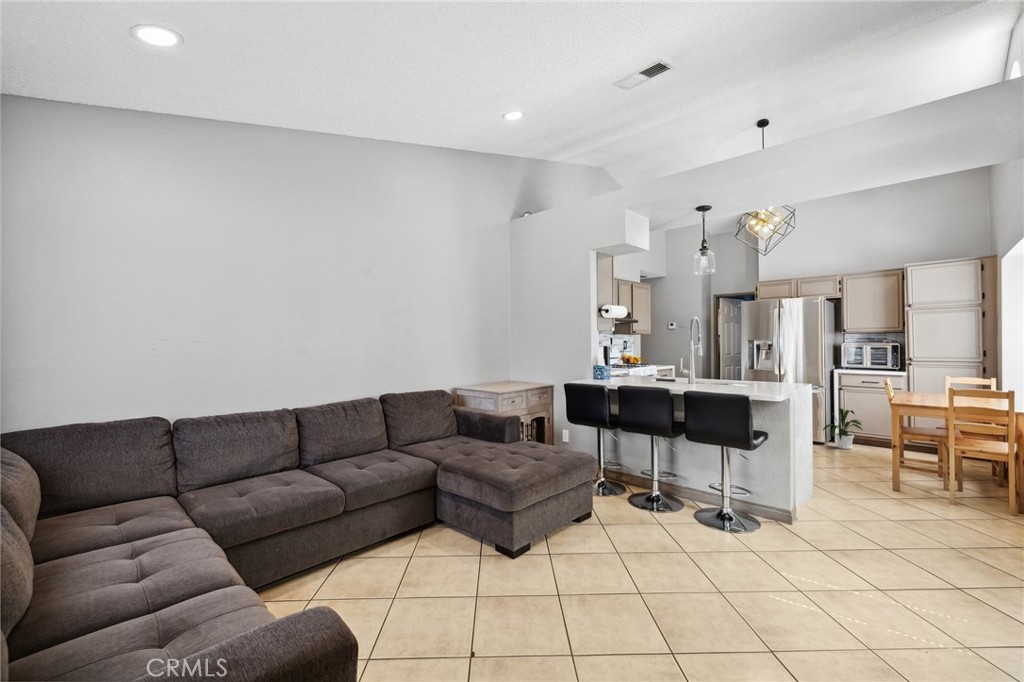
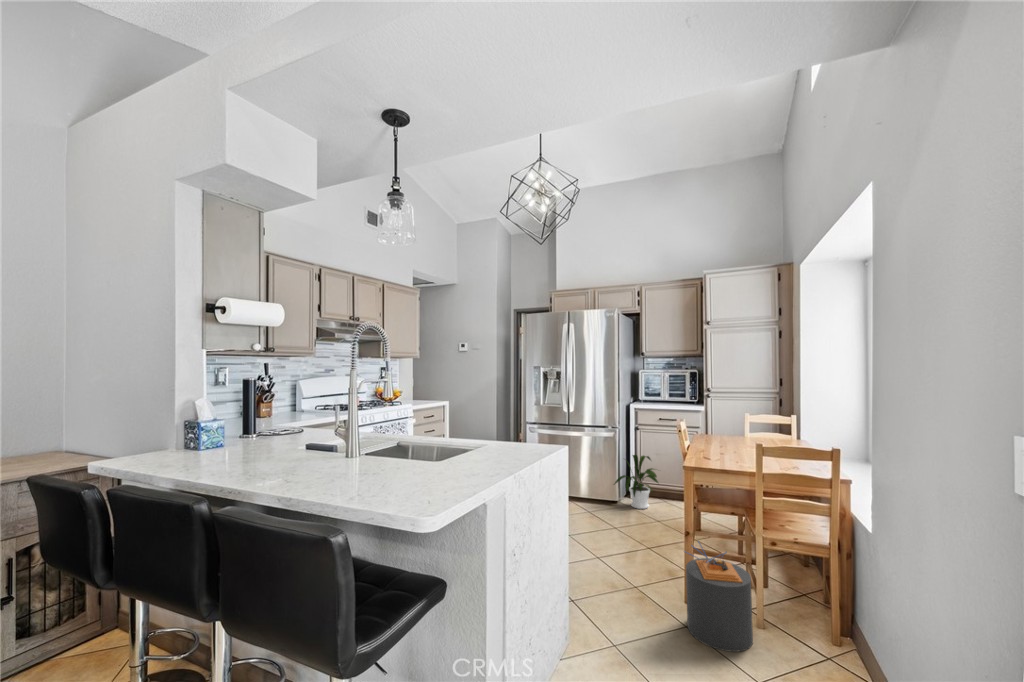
trash can: none [892,449,943,508] -> present [686,542,753,652]

